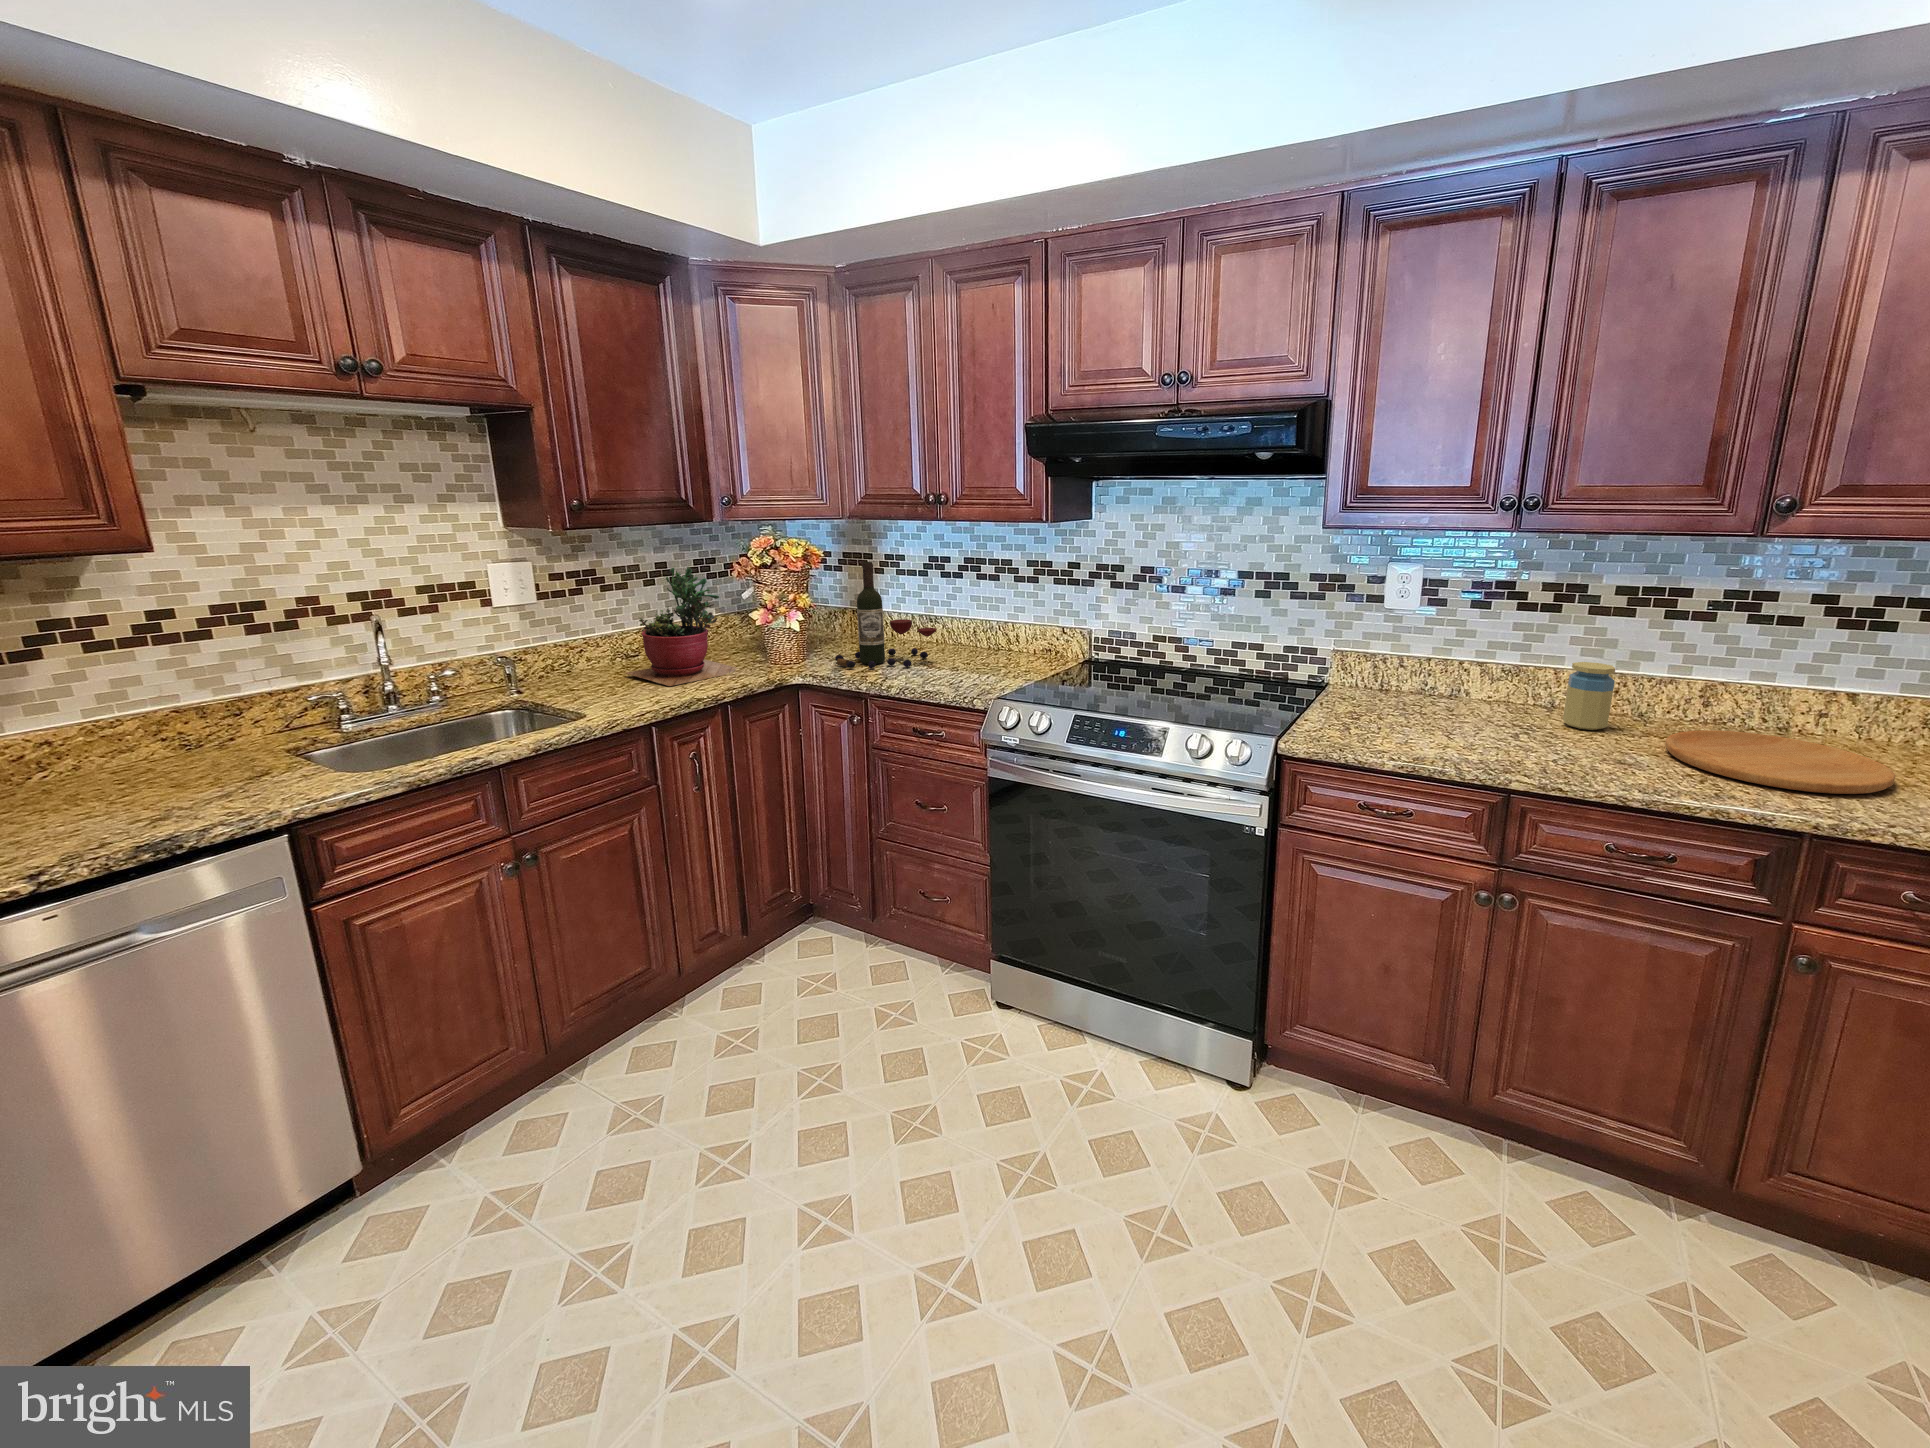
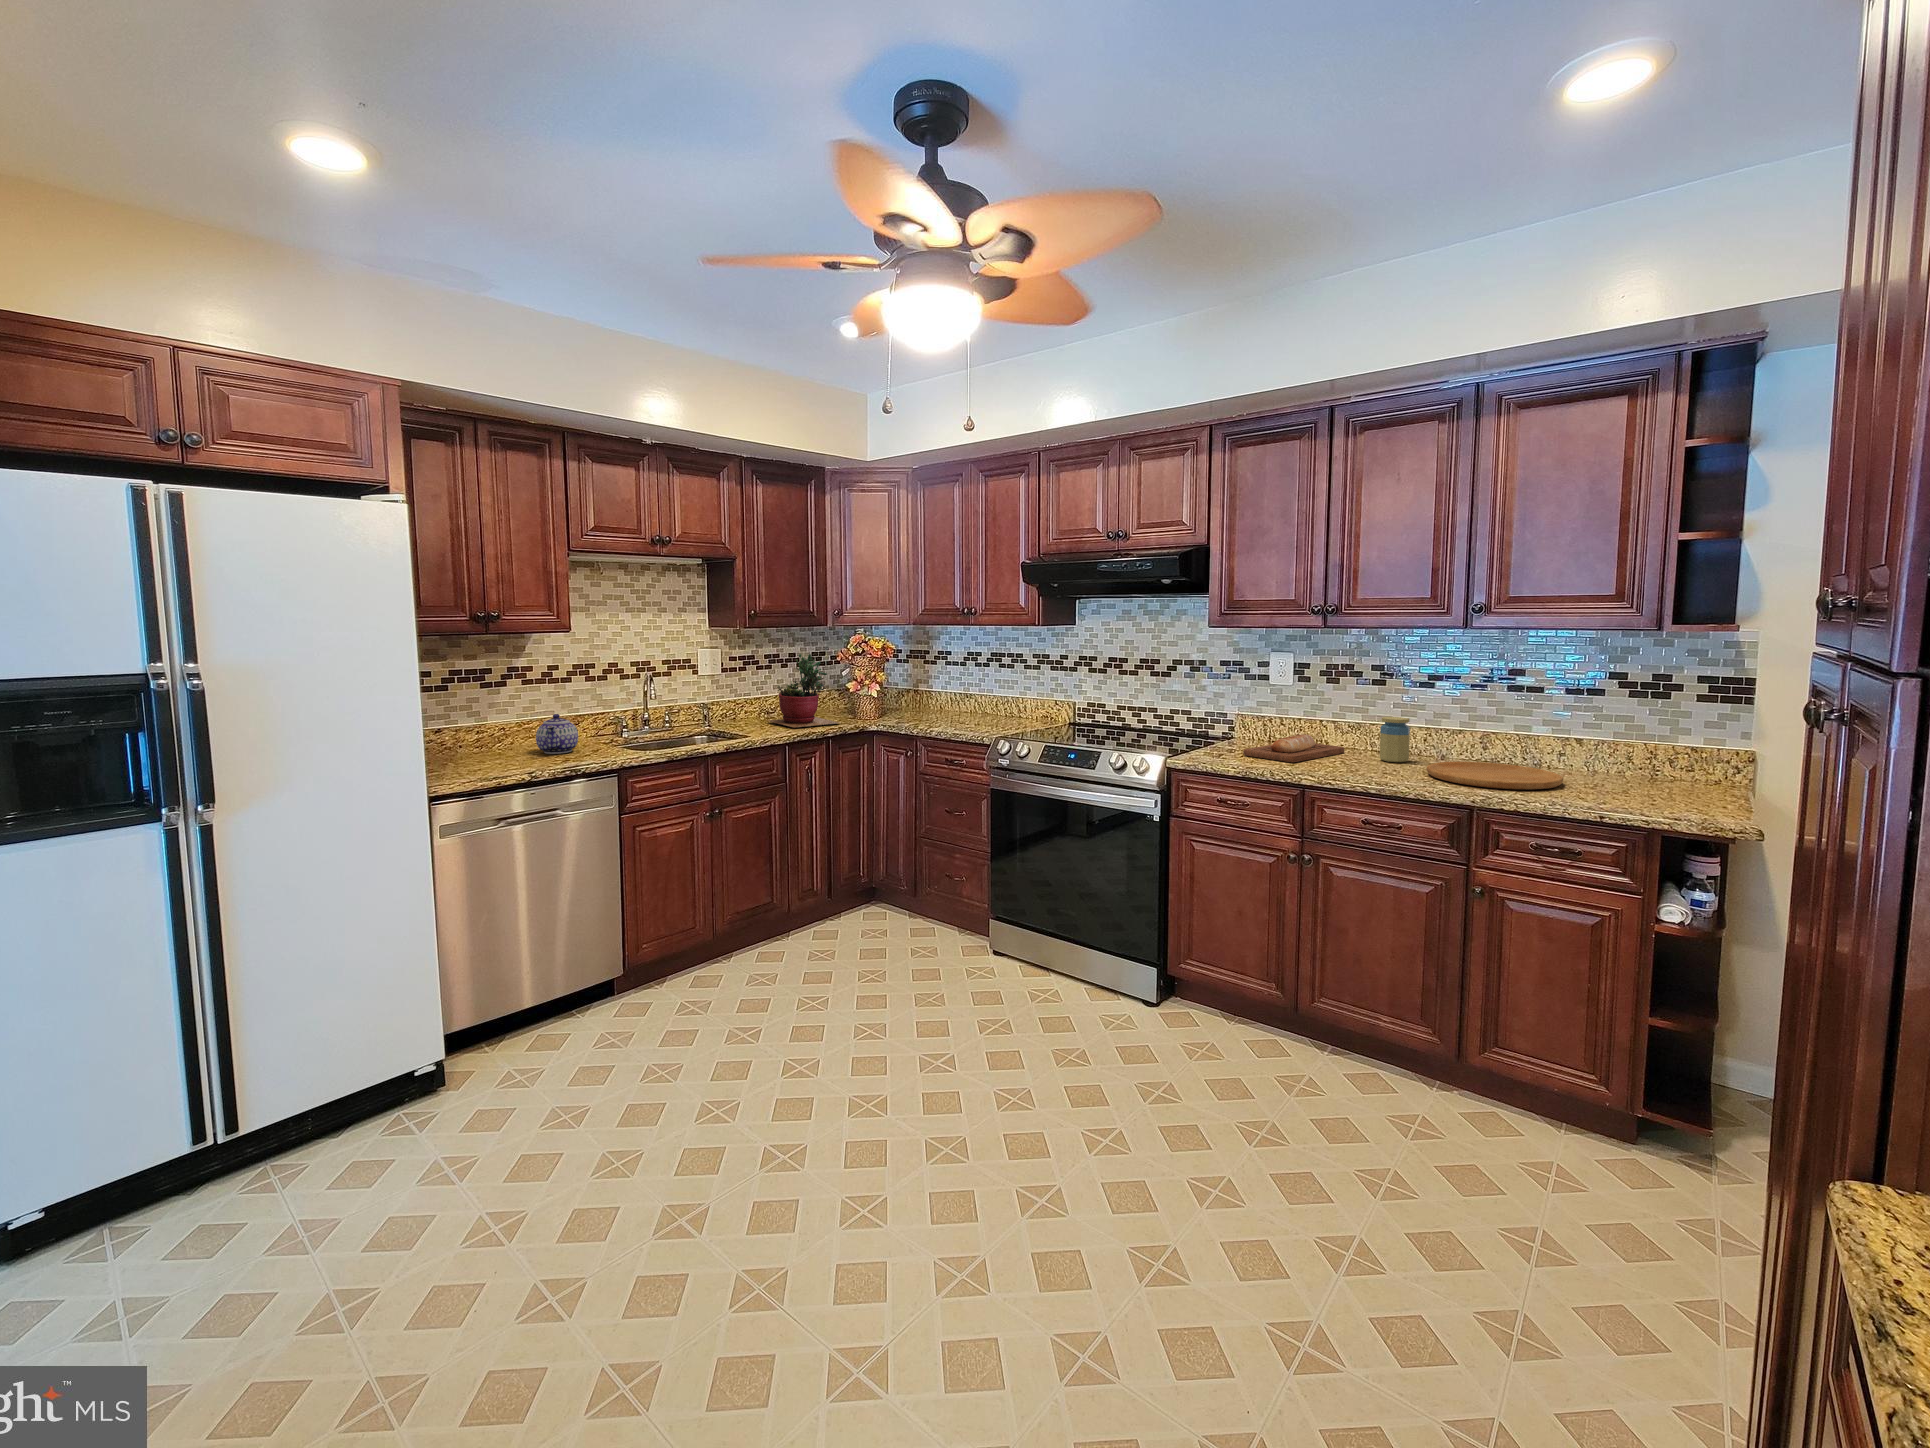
wine bottle: present [835,562,937,668] -> none [899,653,970,723]
bread loaf: none [1375,685,1498,739] -> present [1243,734,1345,762]
teapot: none [98,717,212,798] -> present [536,714,578,754]

